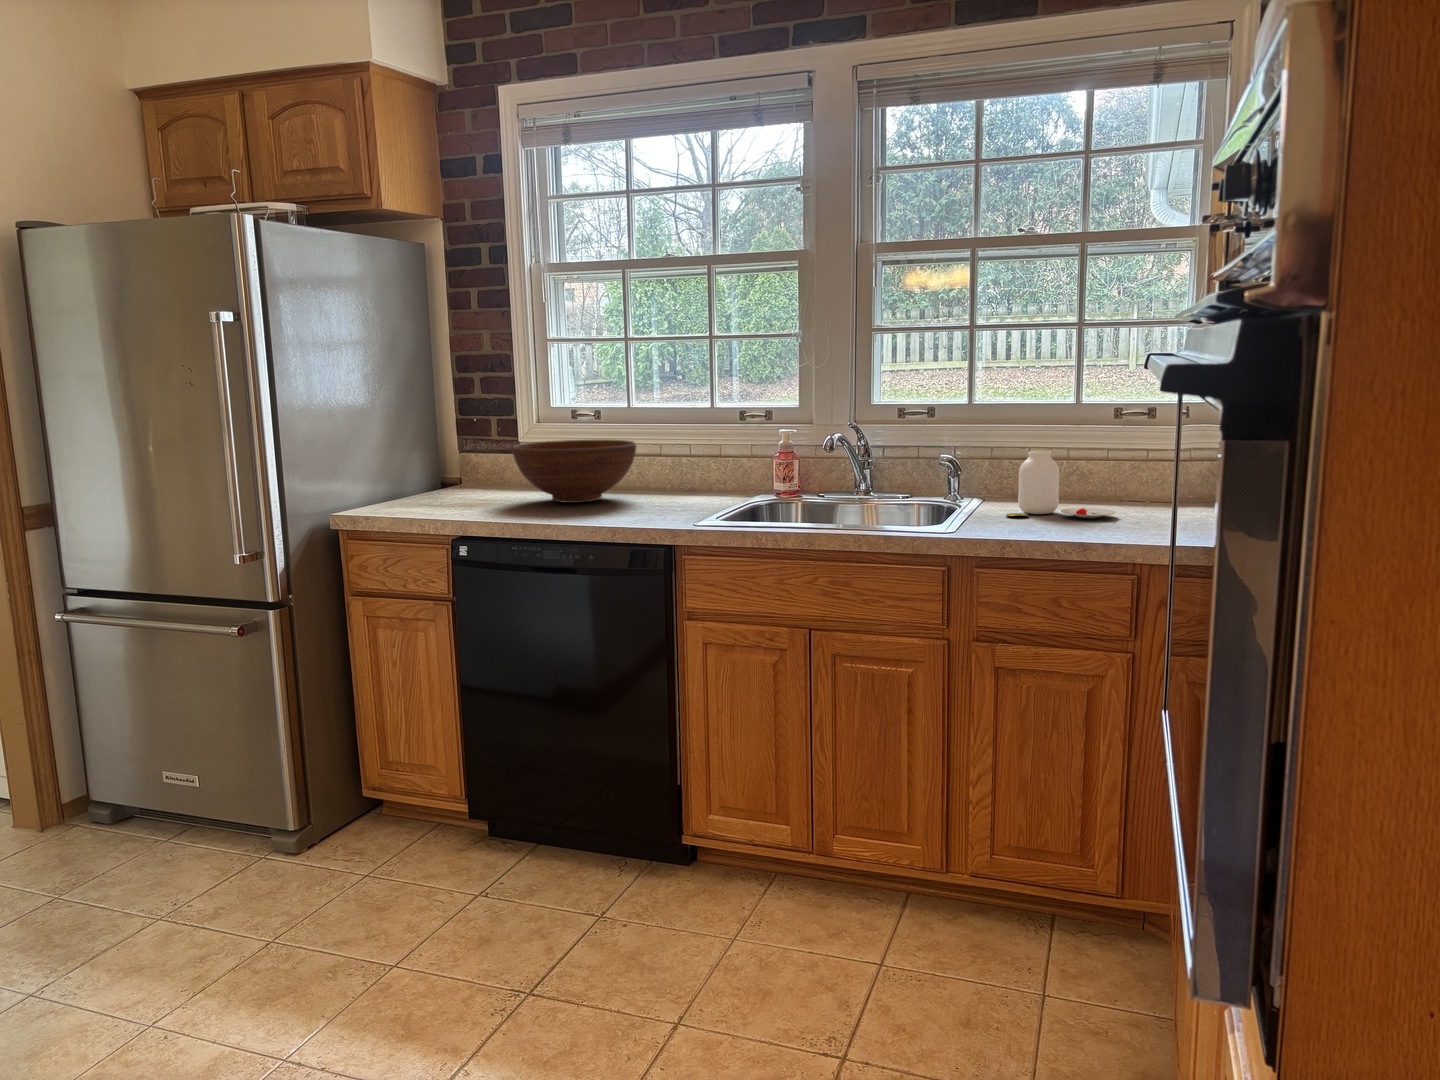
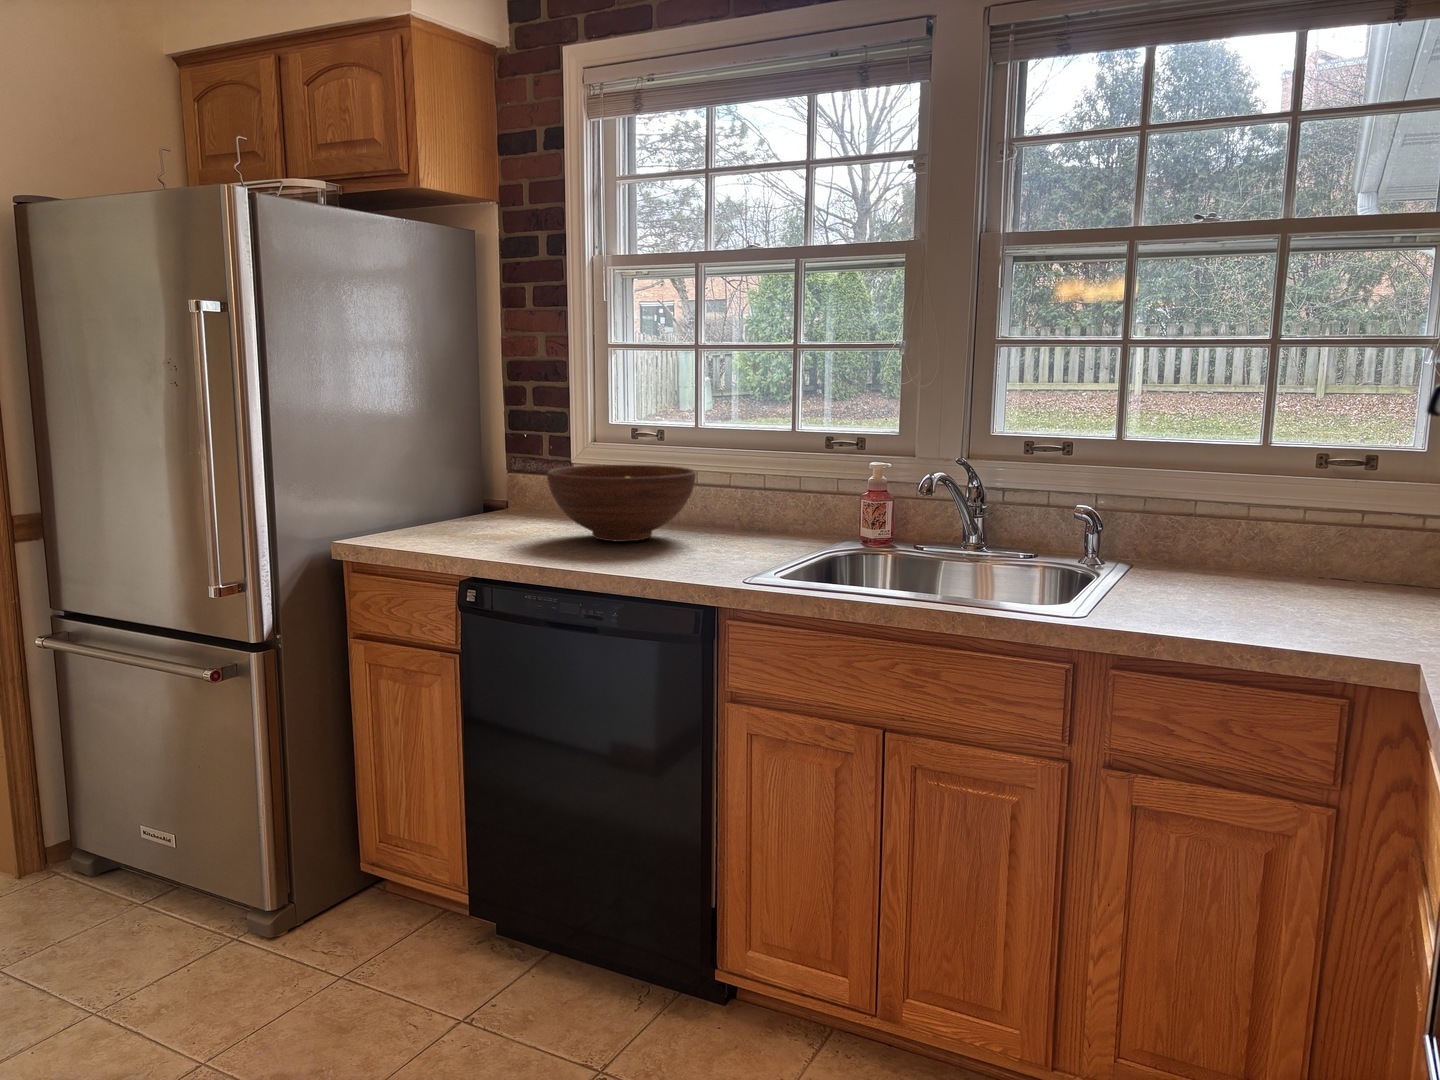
jar: present [1006,451,1116,518] -> none [1158,508,1314,604]

